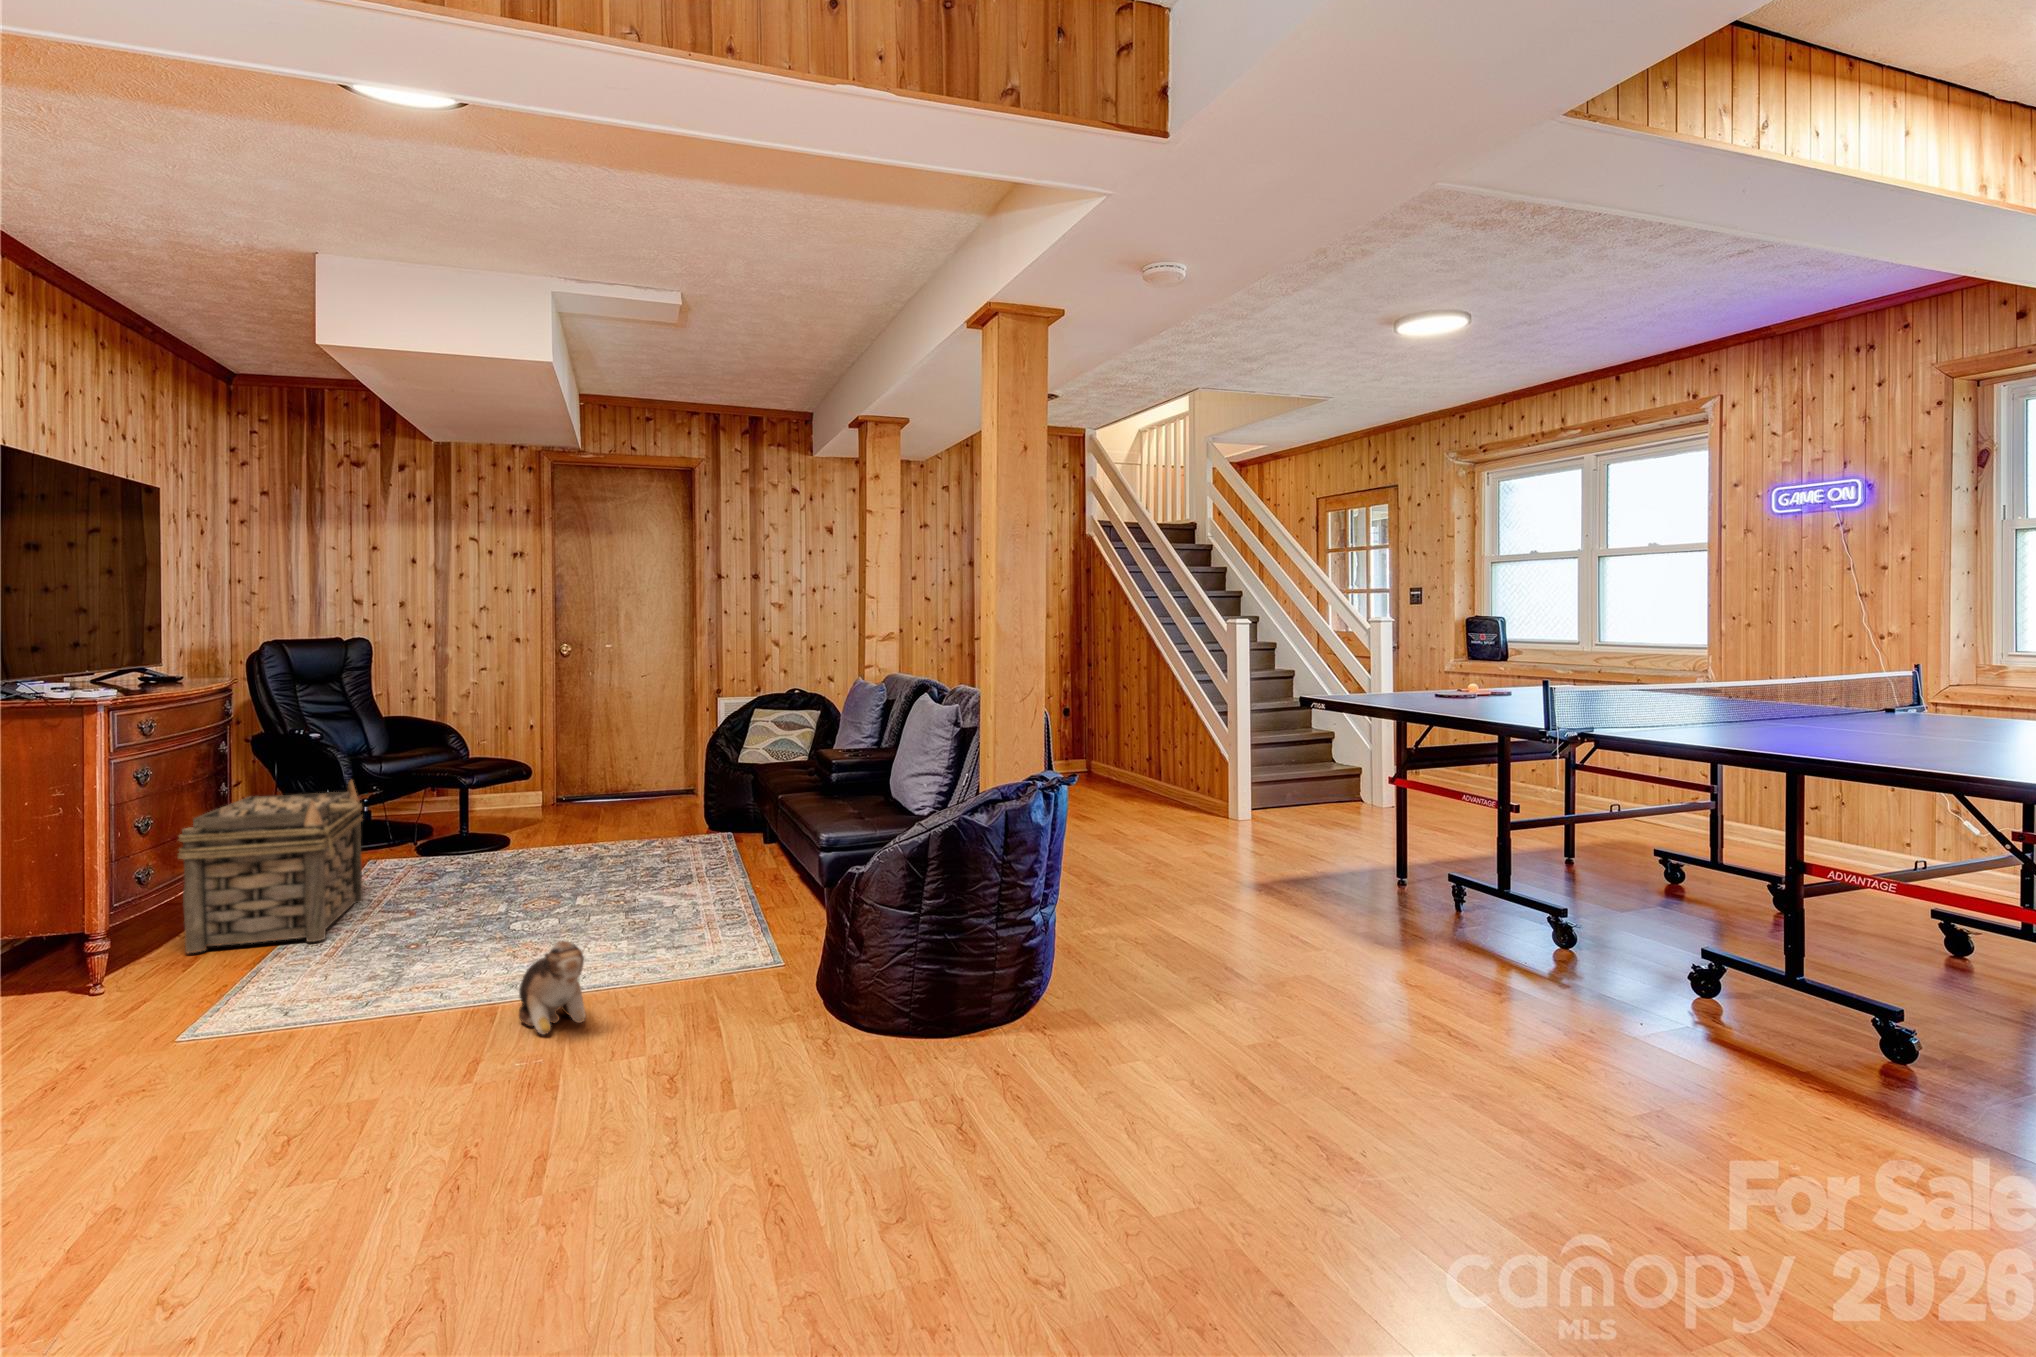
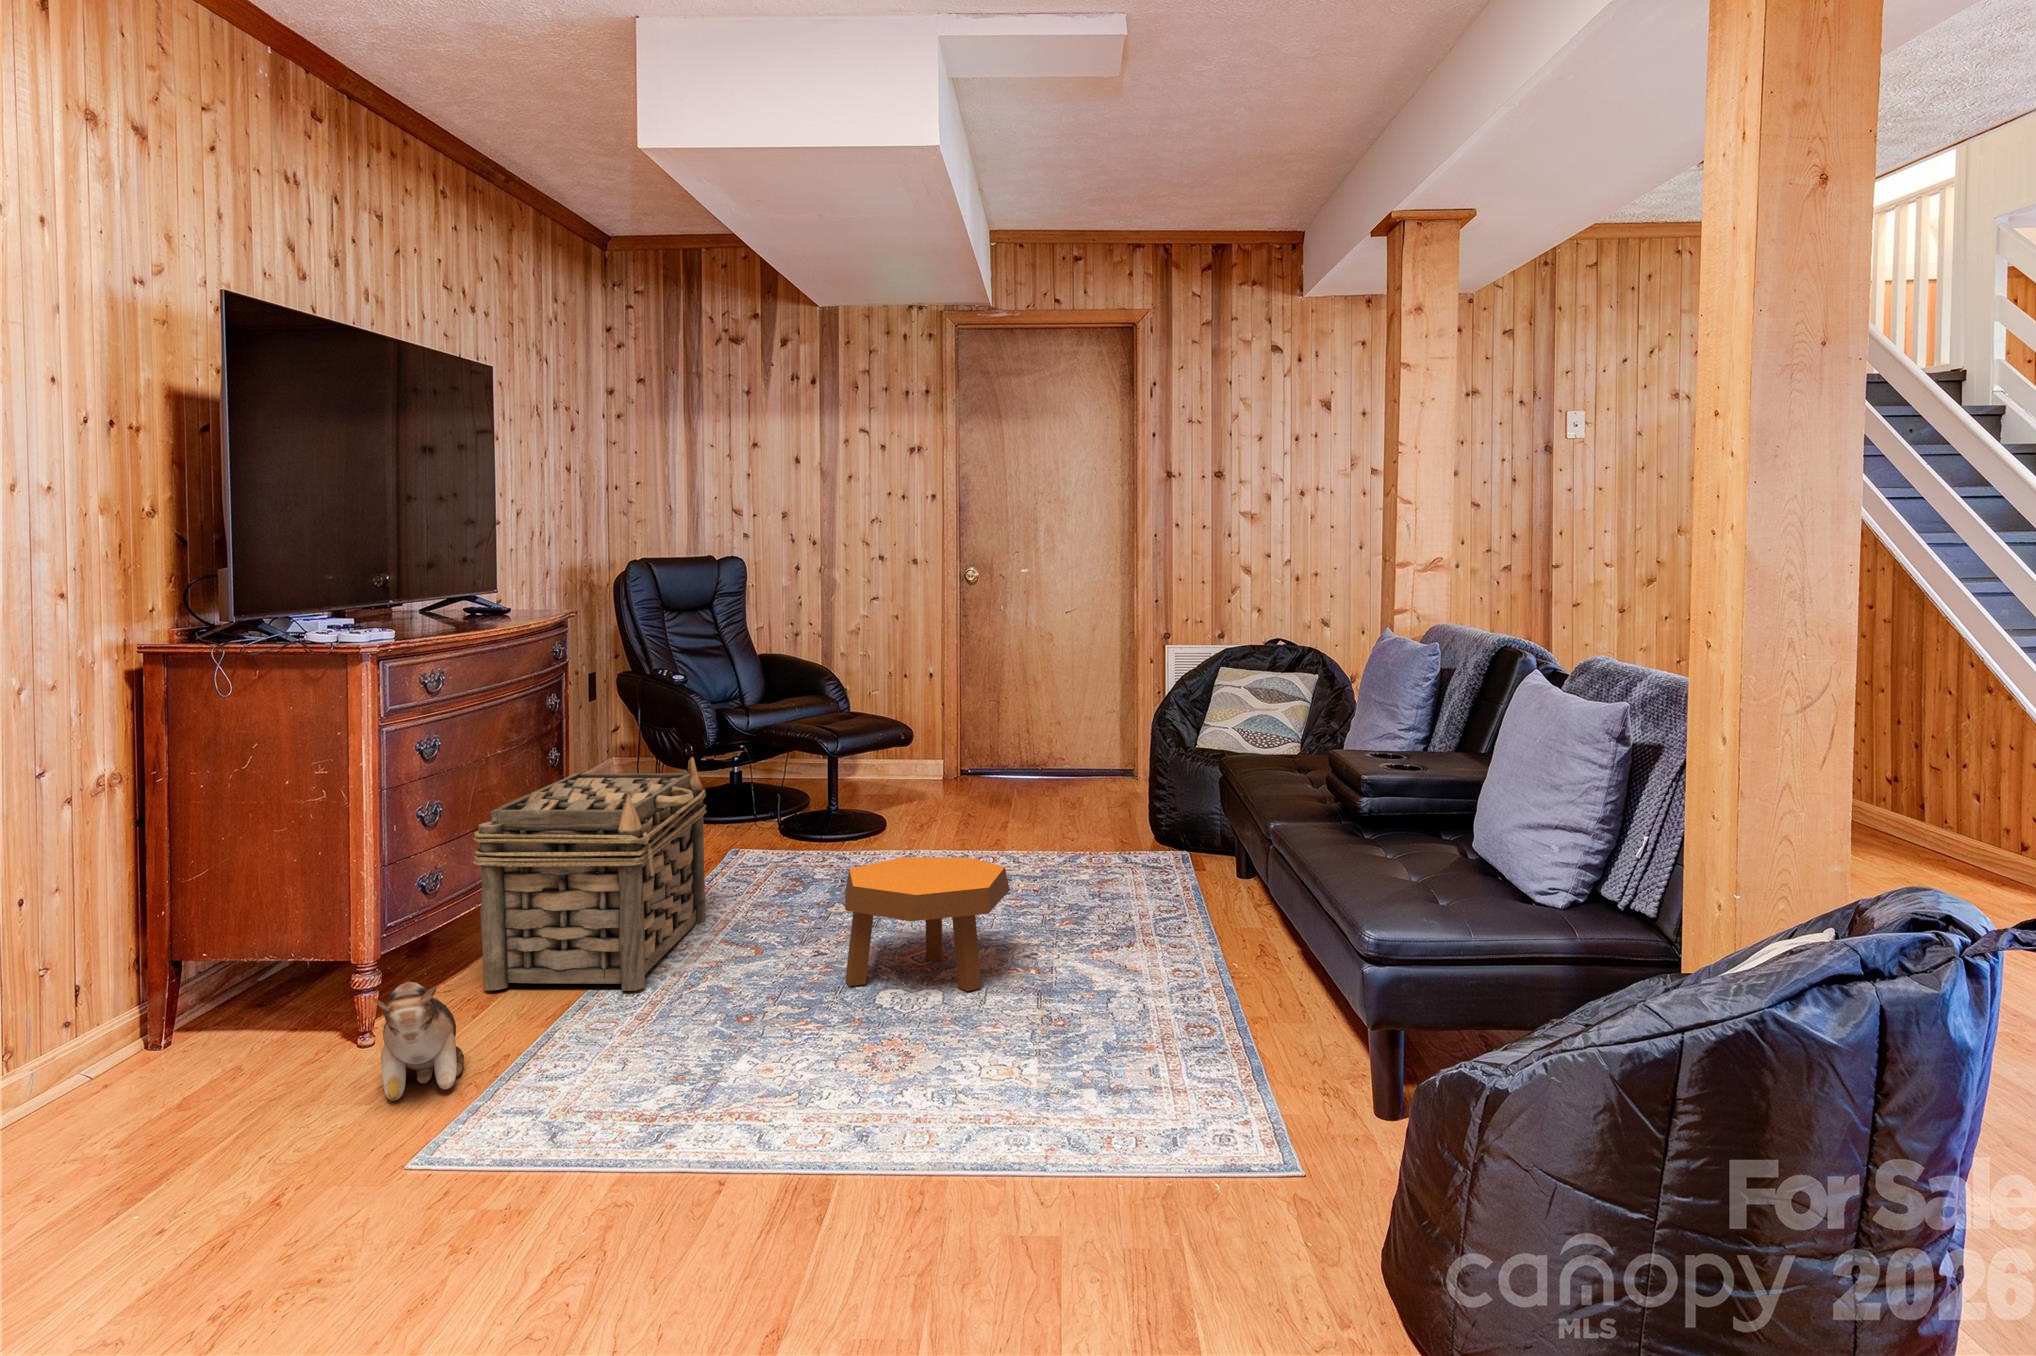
footstool: none [483,834,605,923] -> present [845,857,1010,991]
plush toy: present [519,941,585,1034] -> present [373,982,464,1100]

